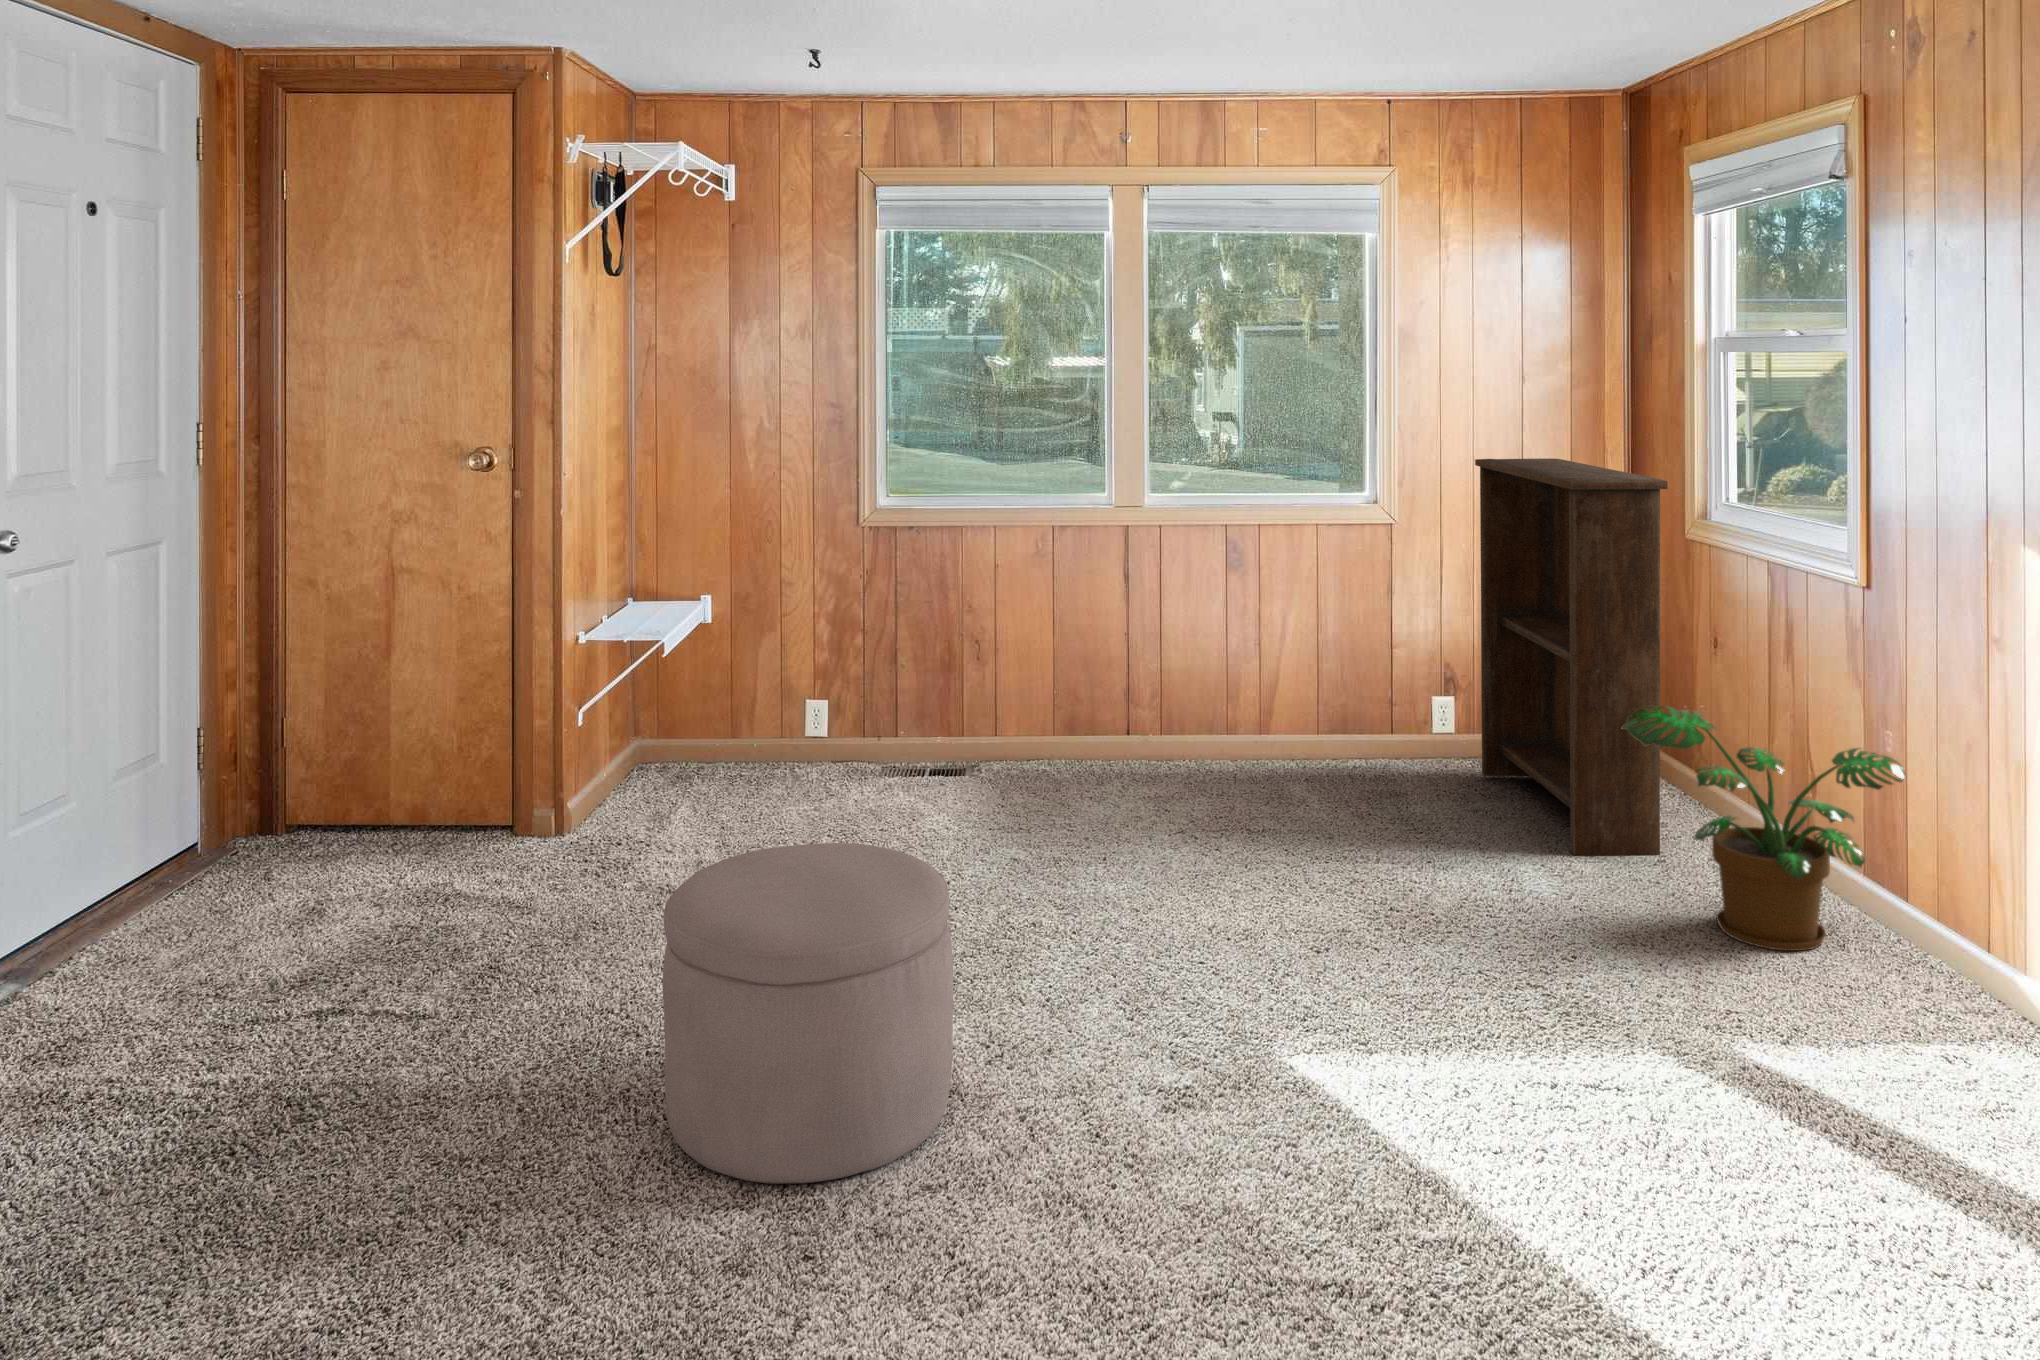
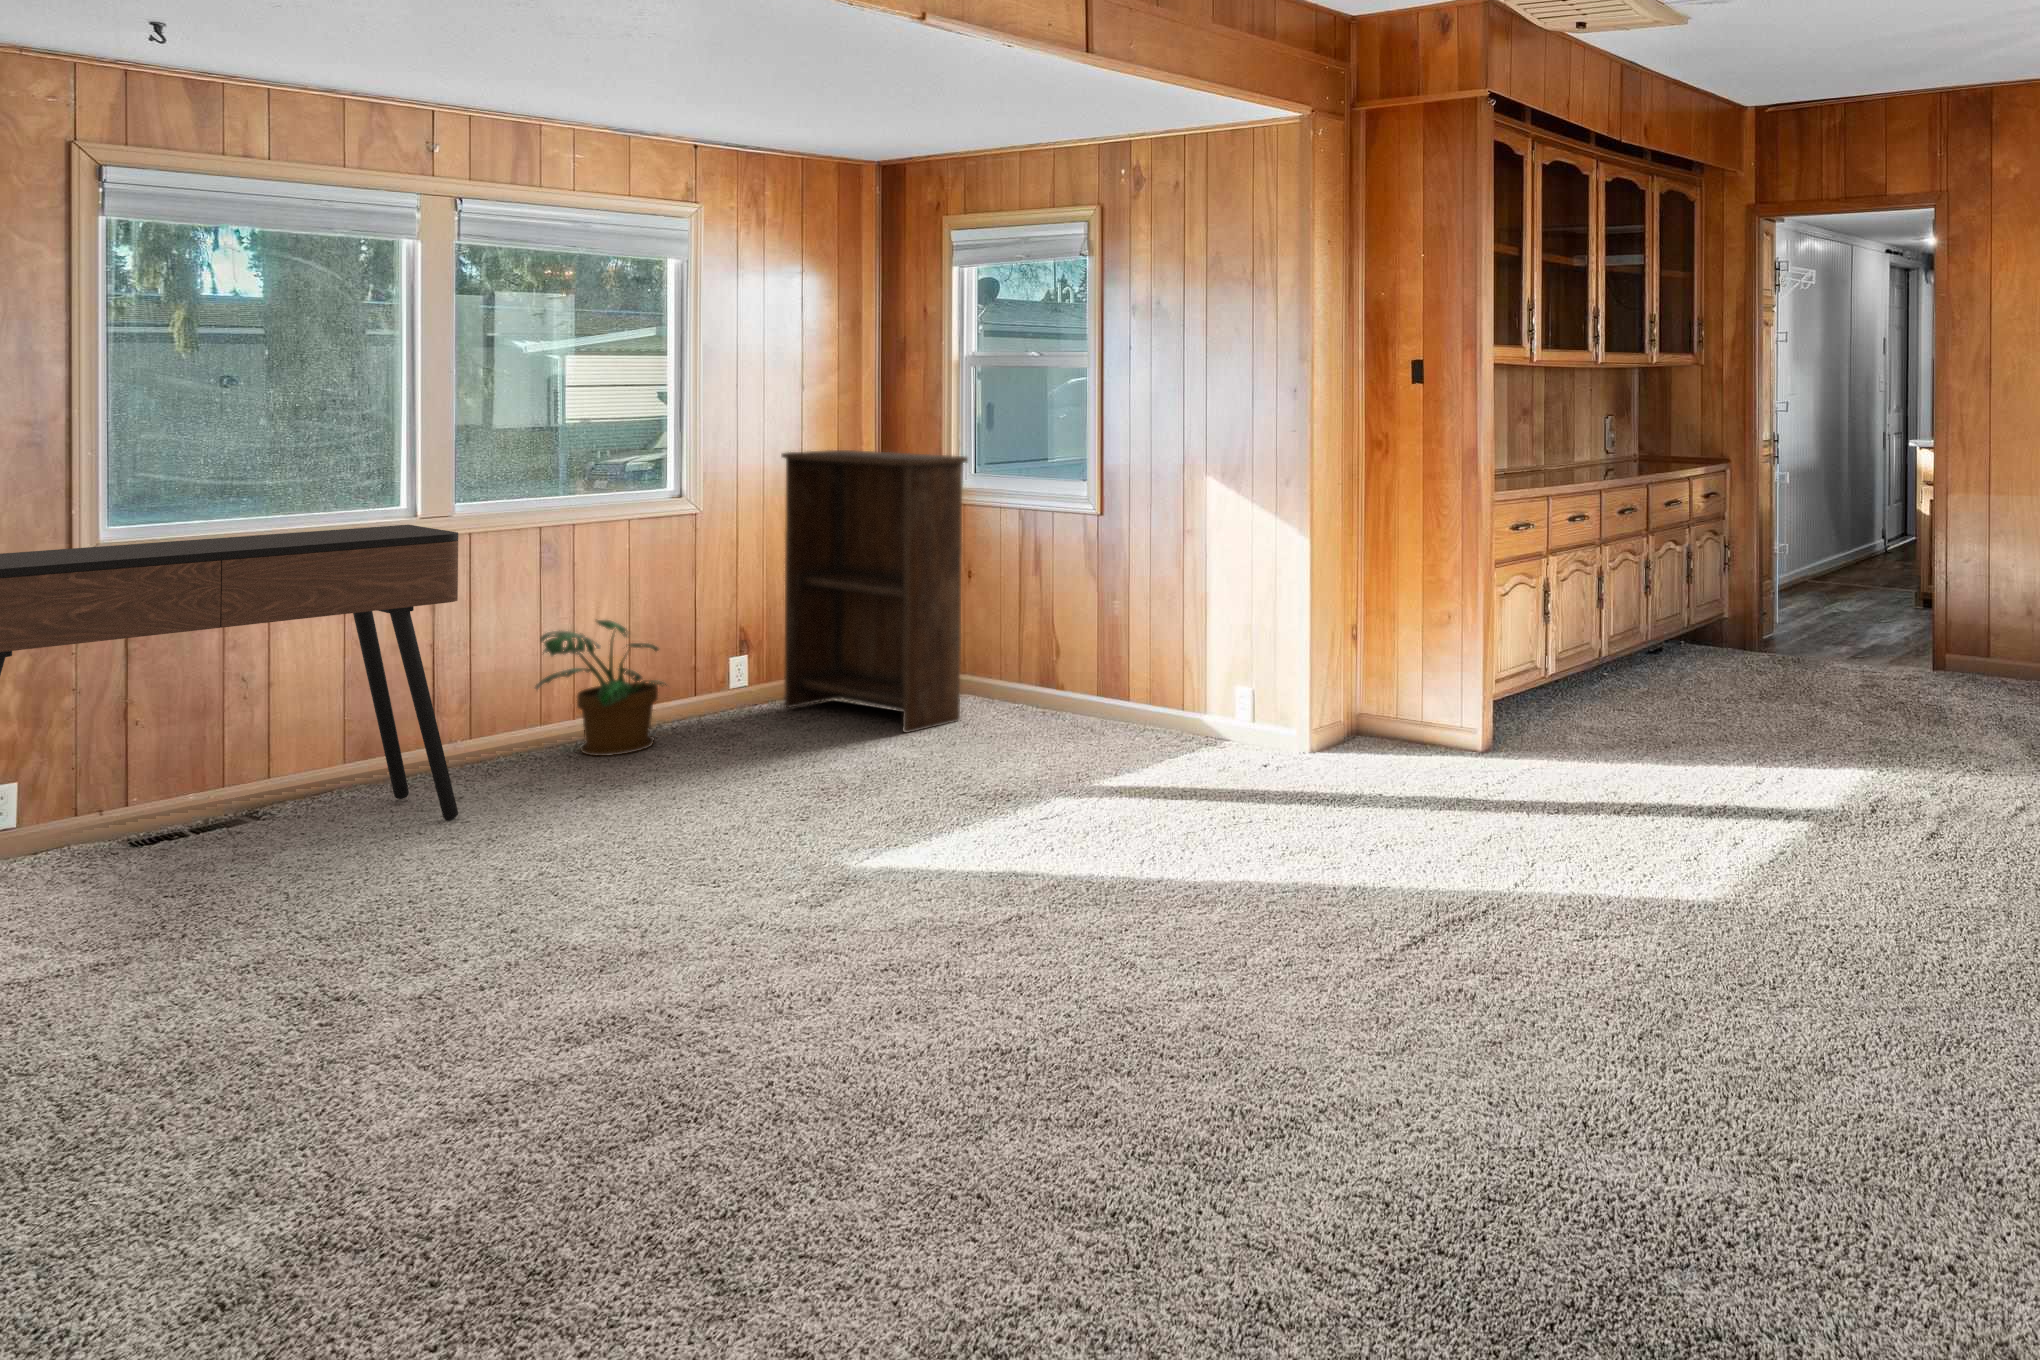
console table: none [671,518,1064,834] -> present [0,525,458,820]
potted plant: present [1622,706,1906,951] -> present [536,620,666,756]
ottoman: present [663,843,953,1184] -> none [385,770,671,1038]

